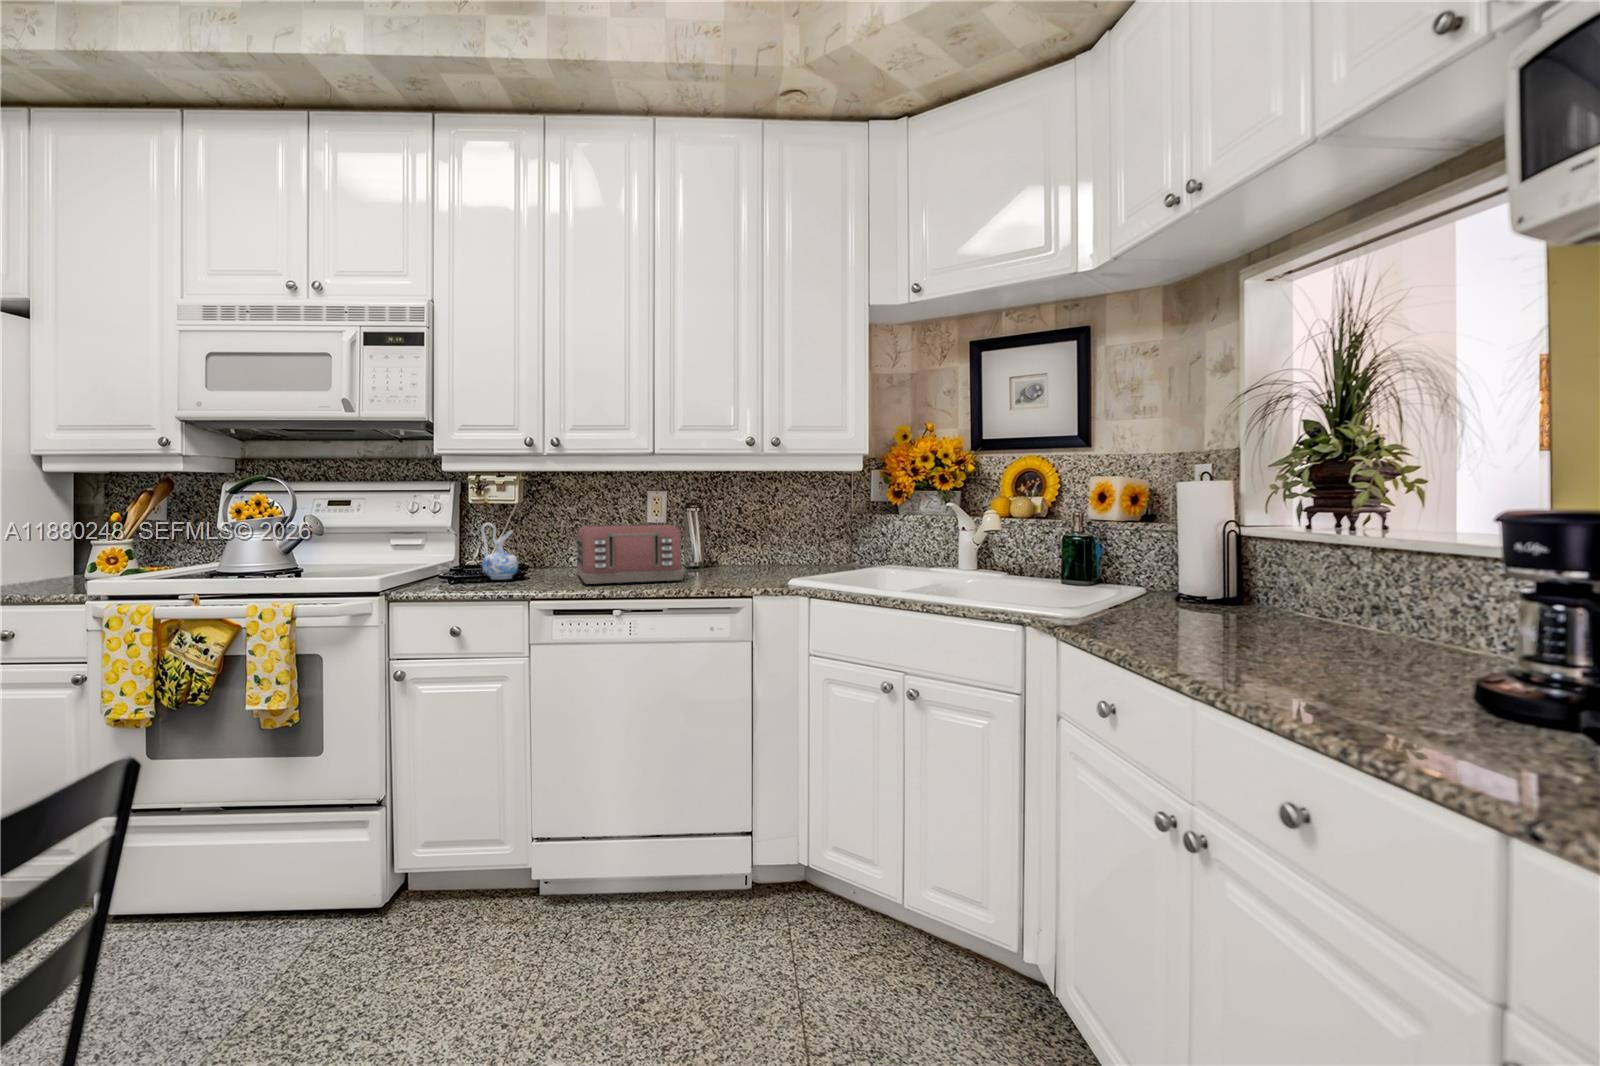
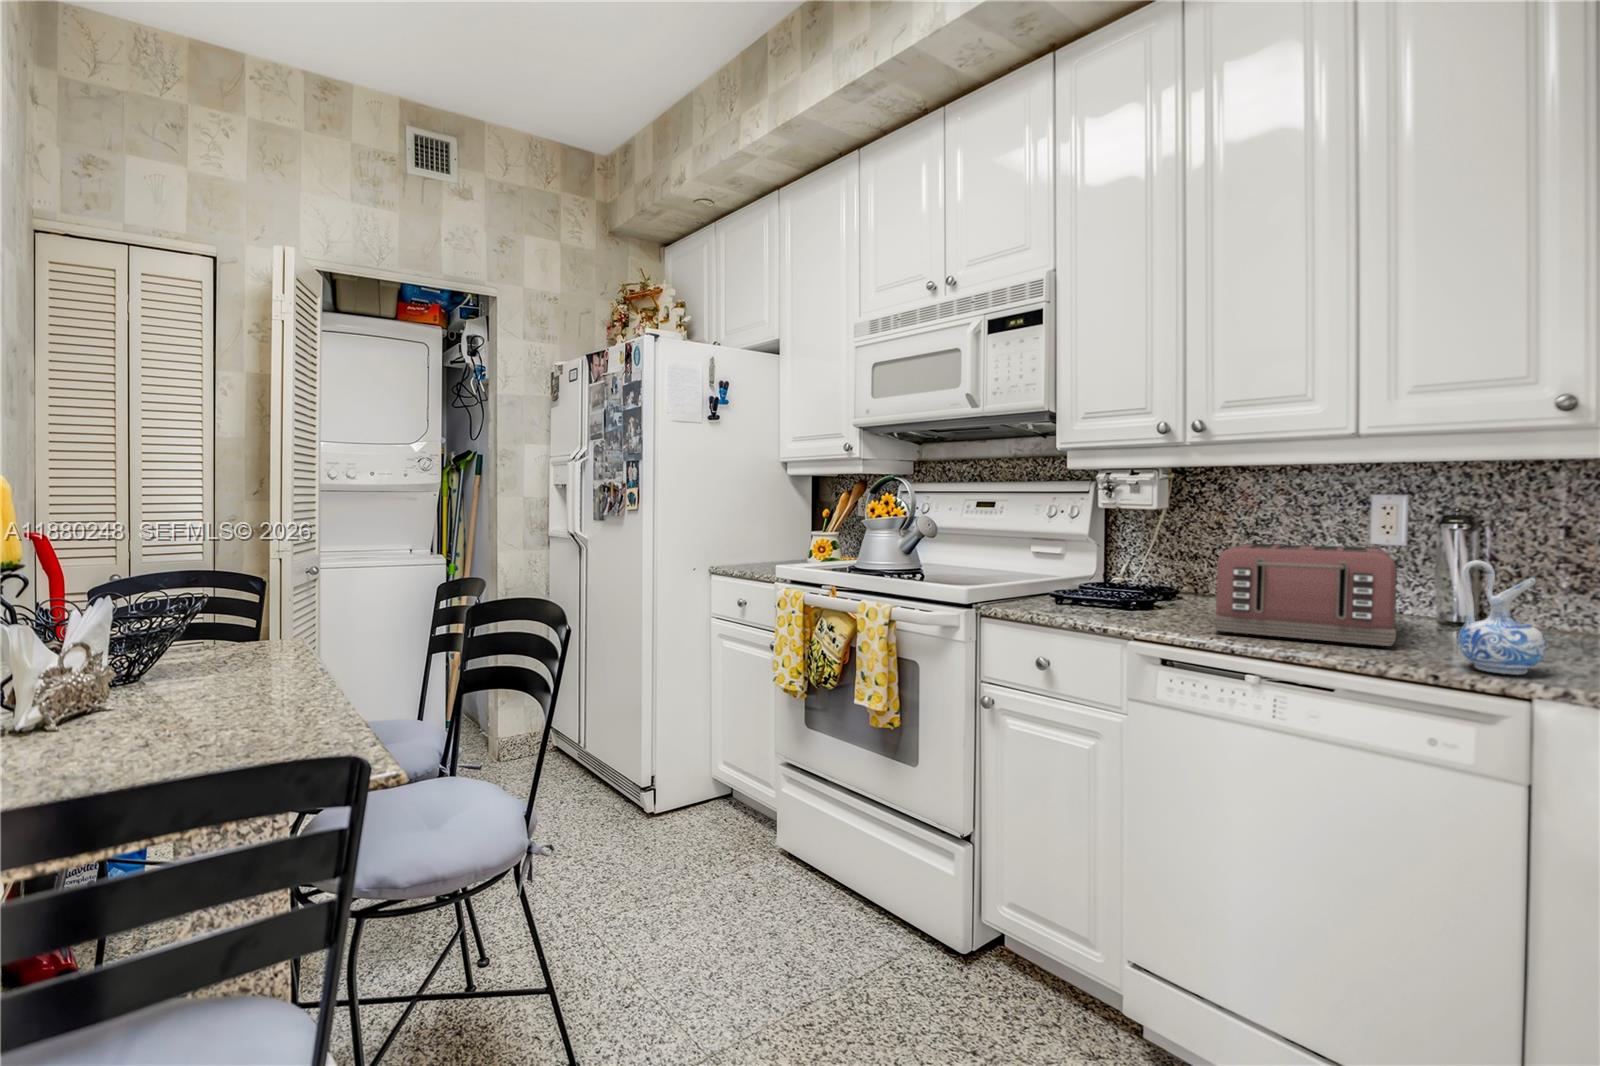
ceramic pitcher: present [481,523,518,579] -> present [1458,560,1546,674]

